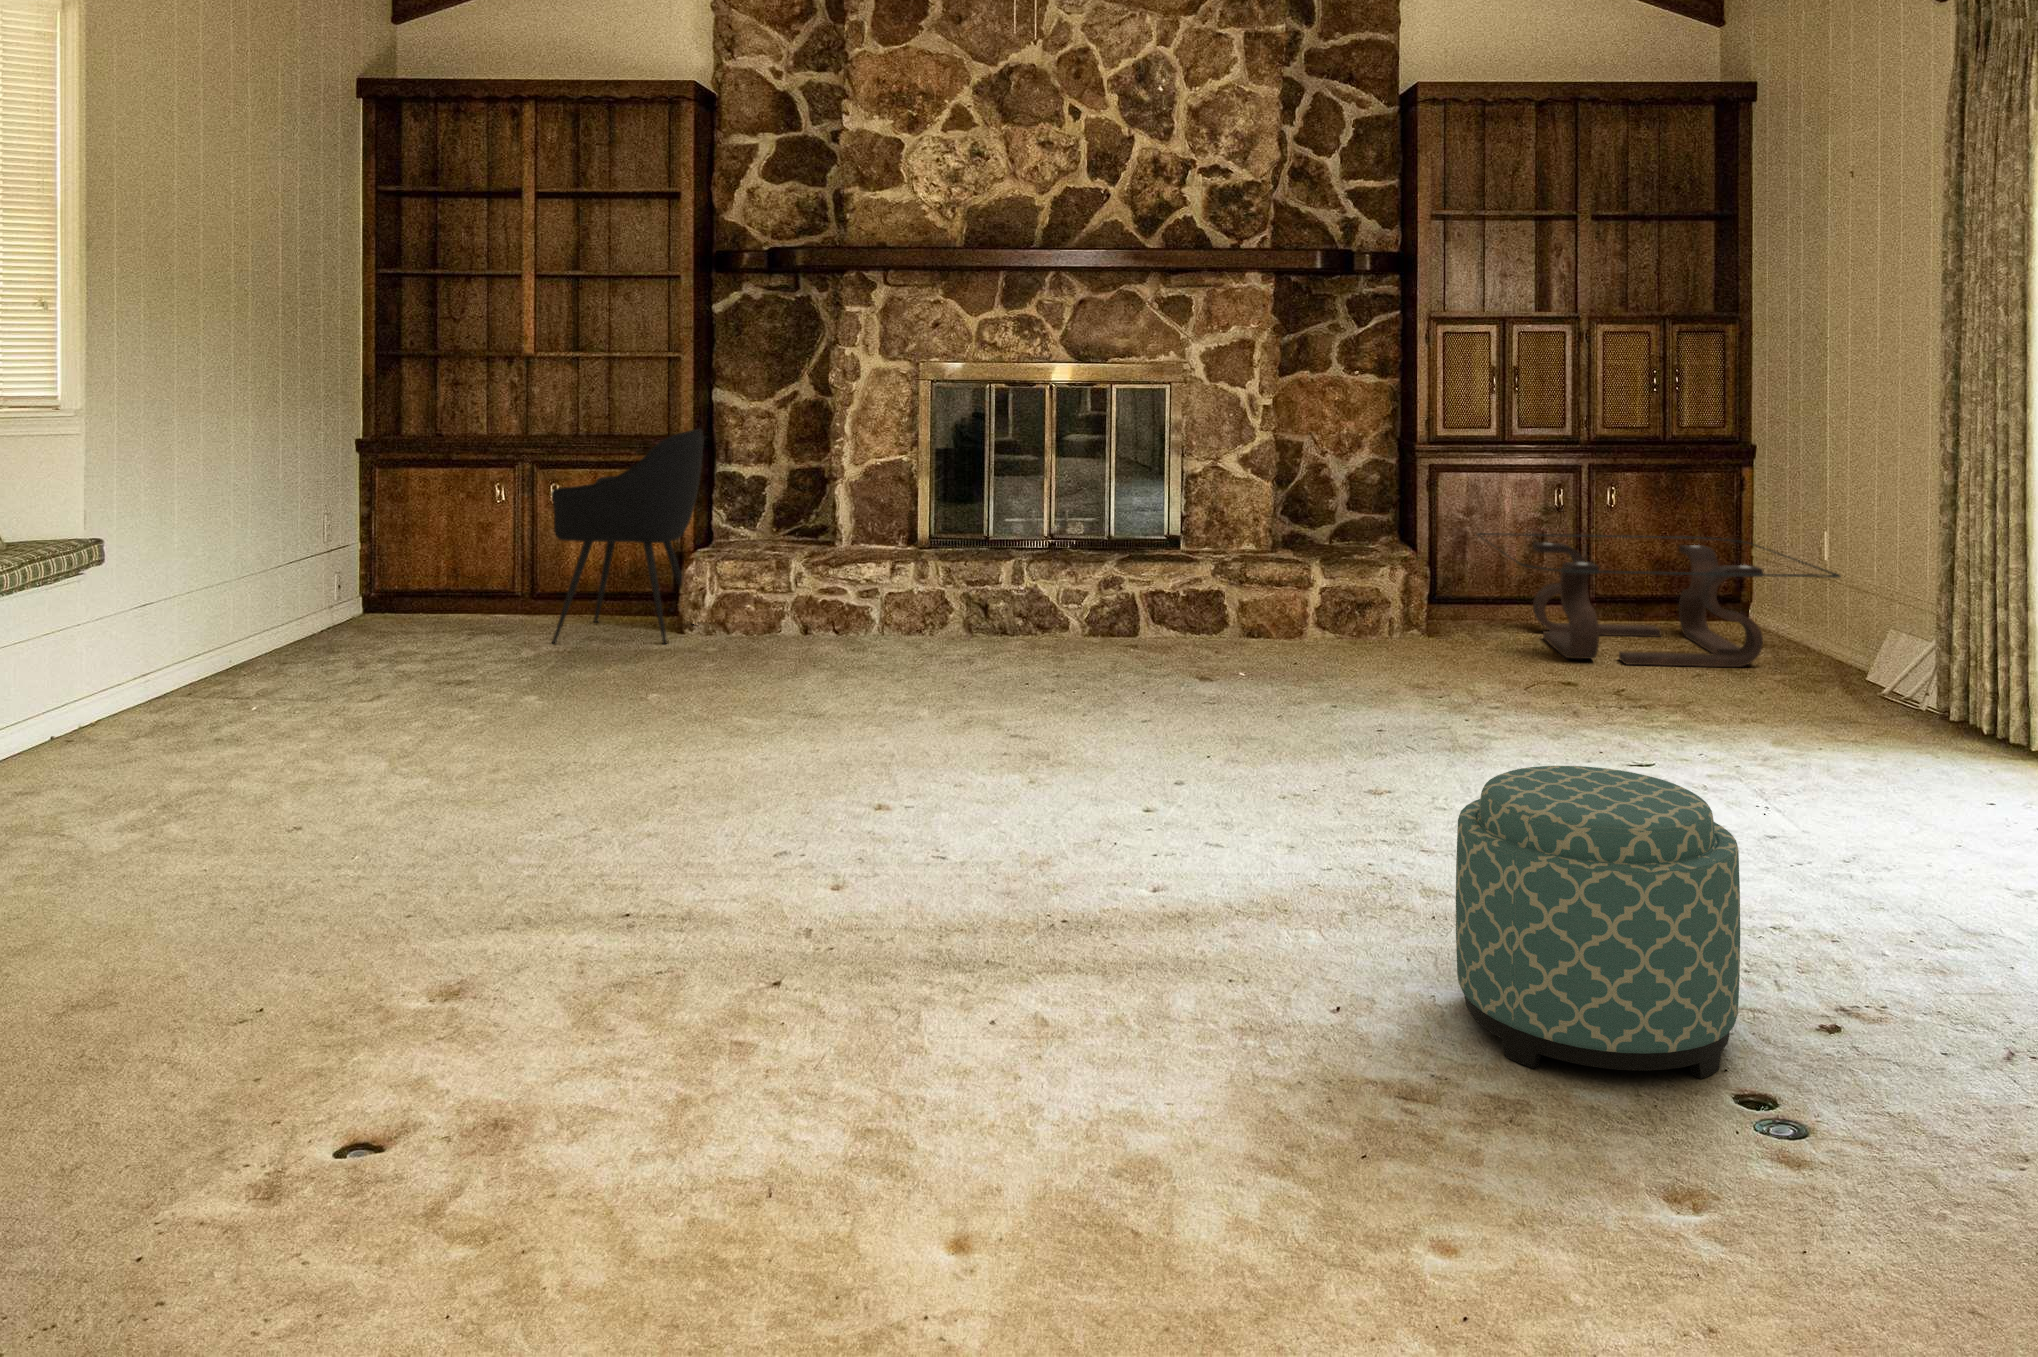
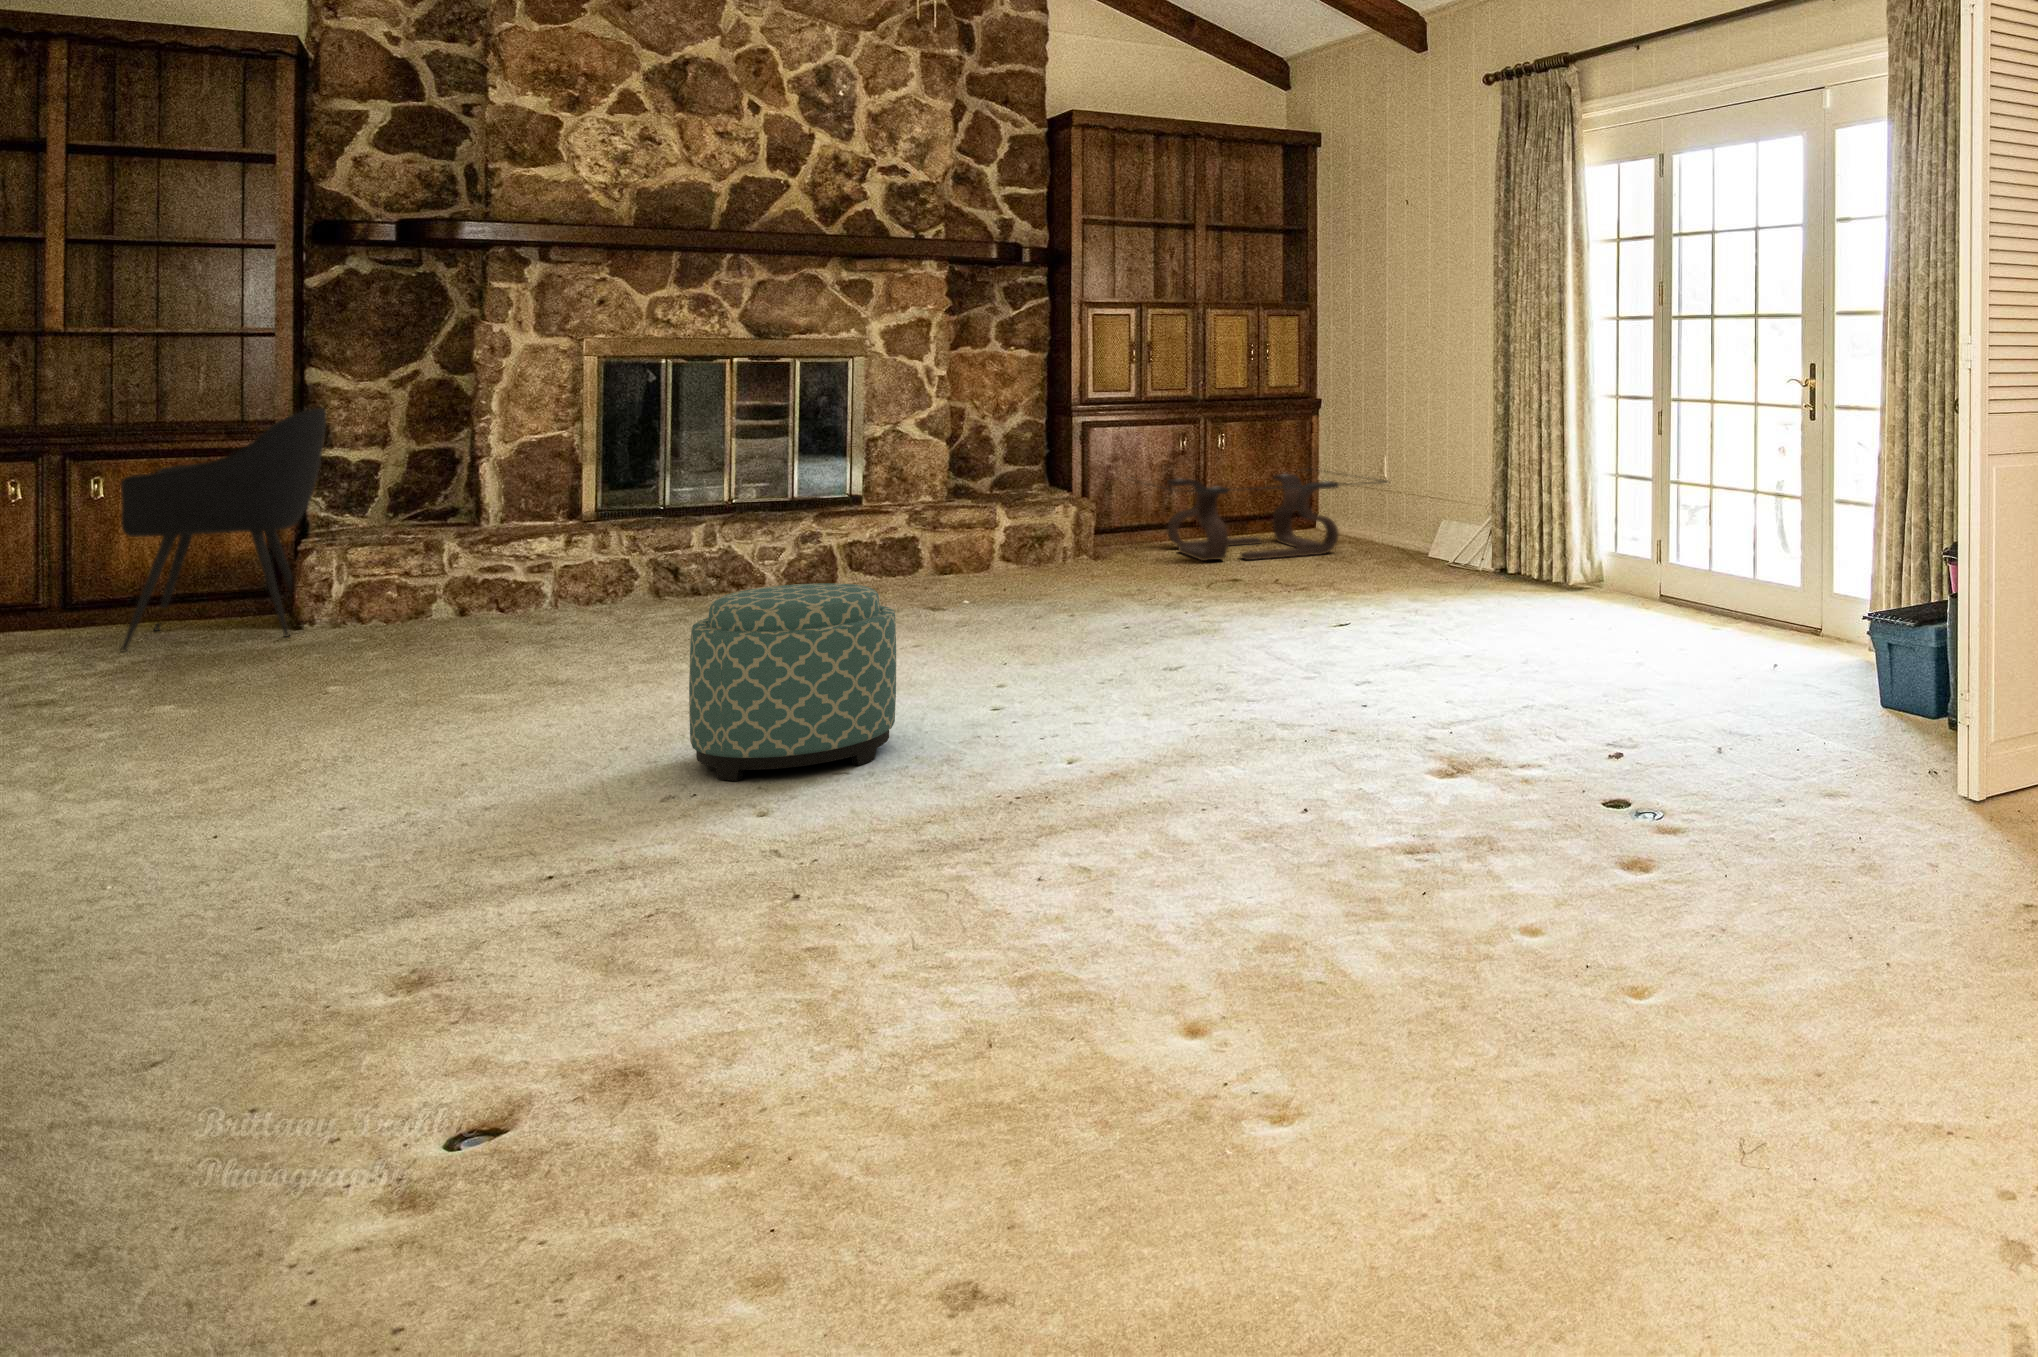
ottoman: present [1456,766,1740,1079] -> present [689,583,896,781]

